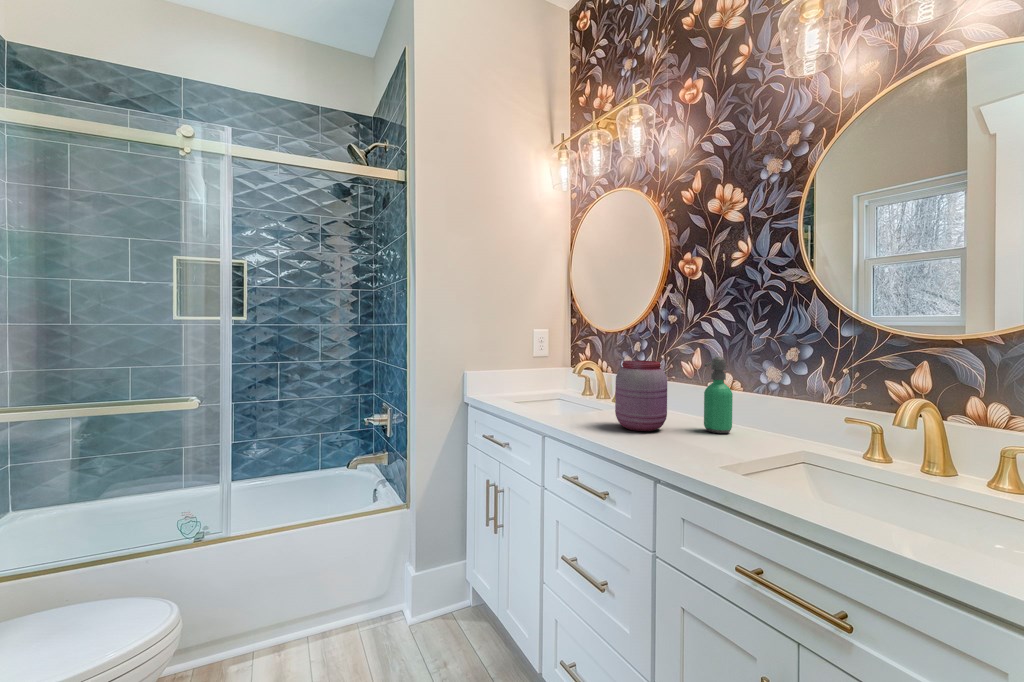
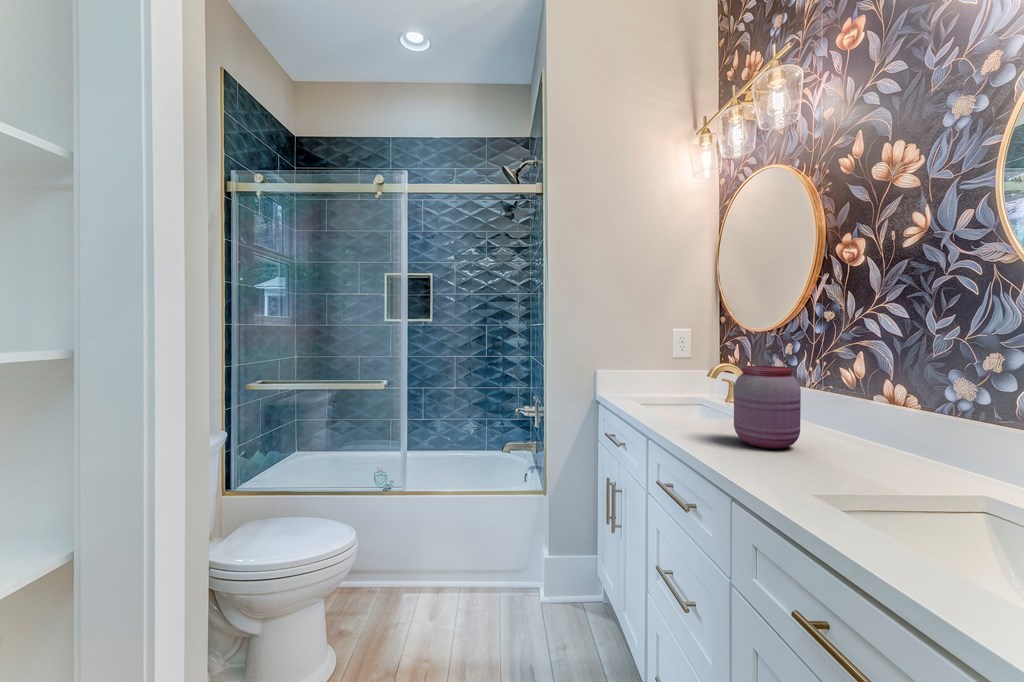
soap dispenser: present [704,357,733,433] -> none [853,363,899,461]

